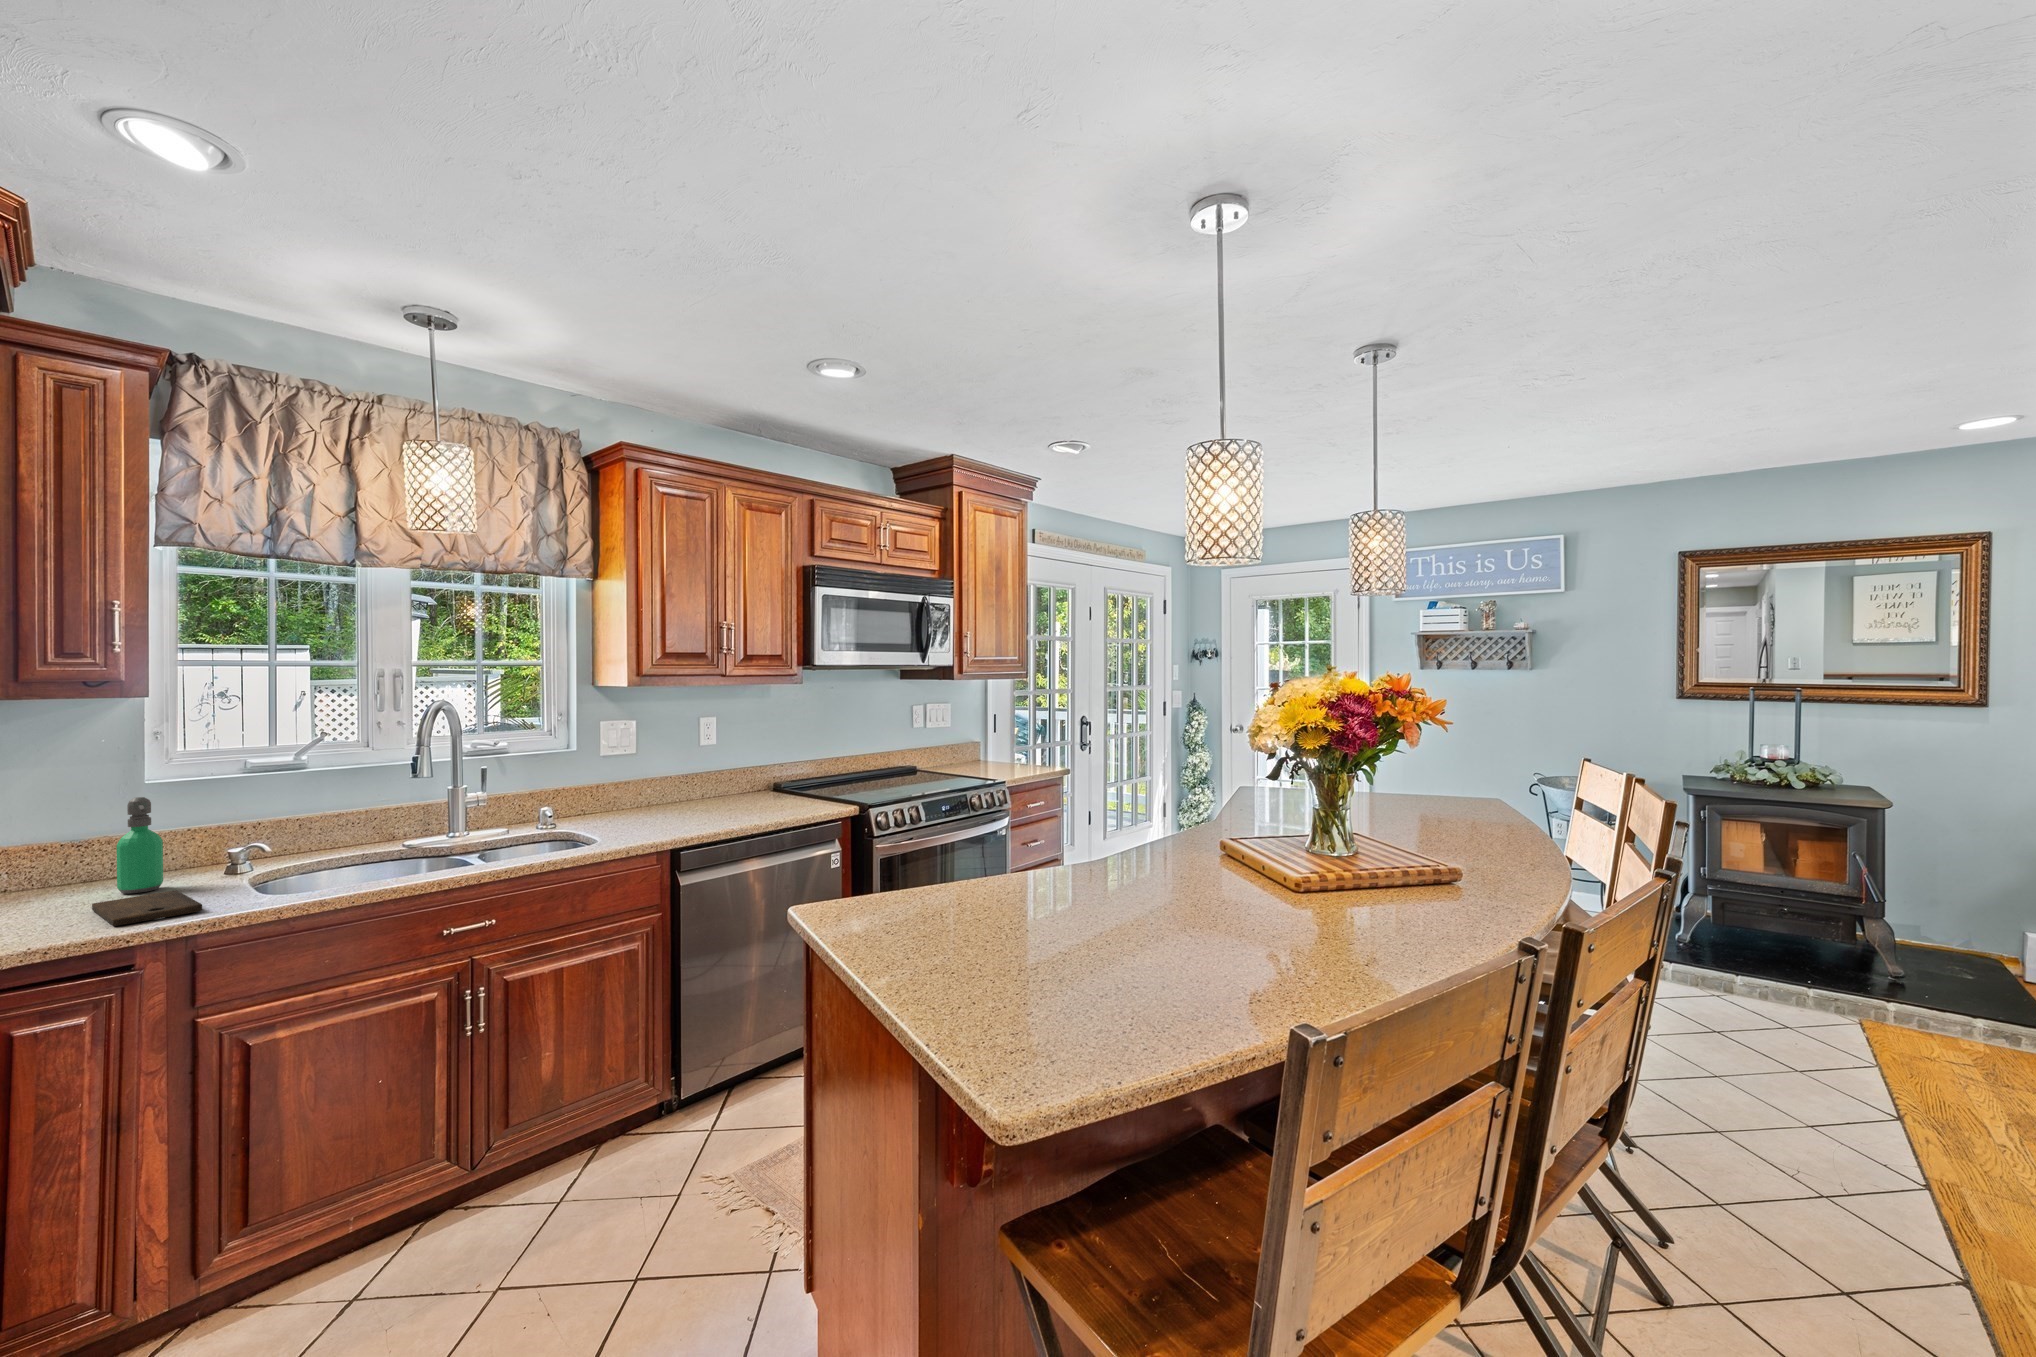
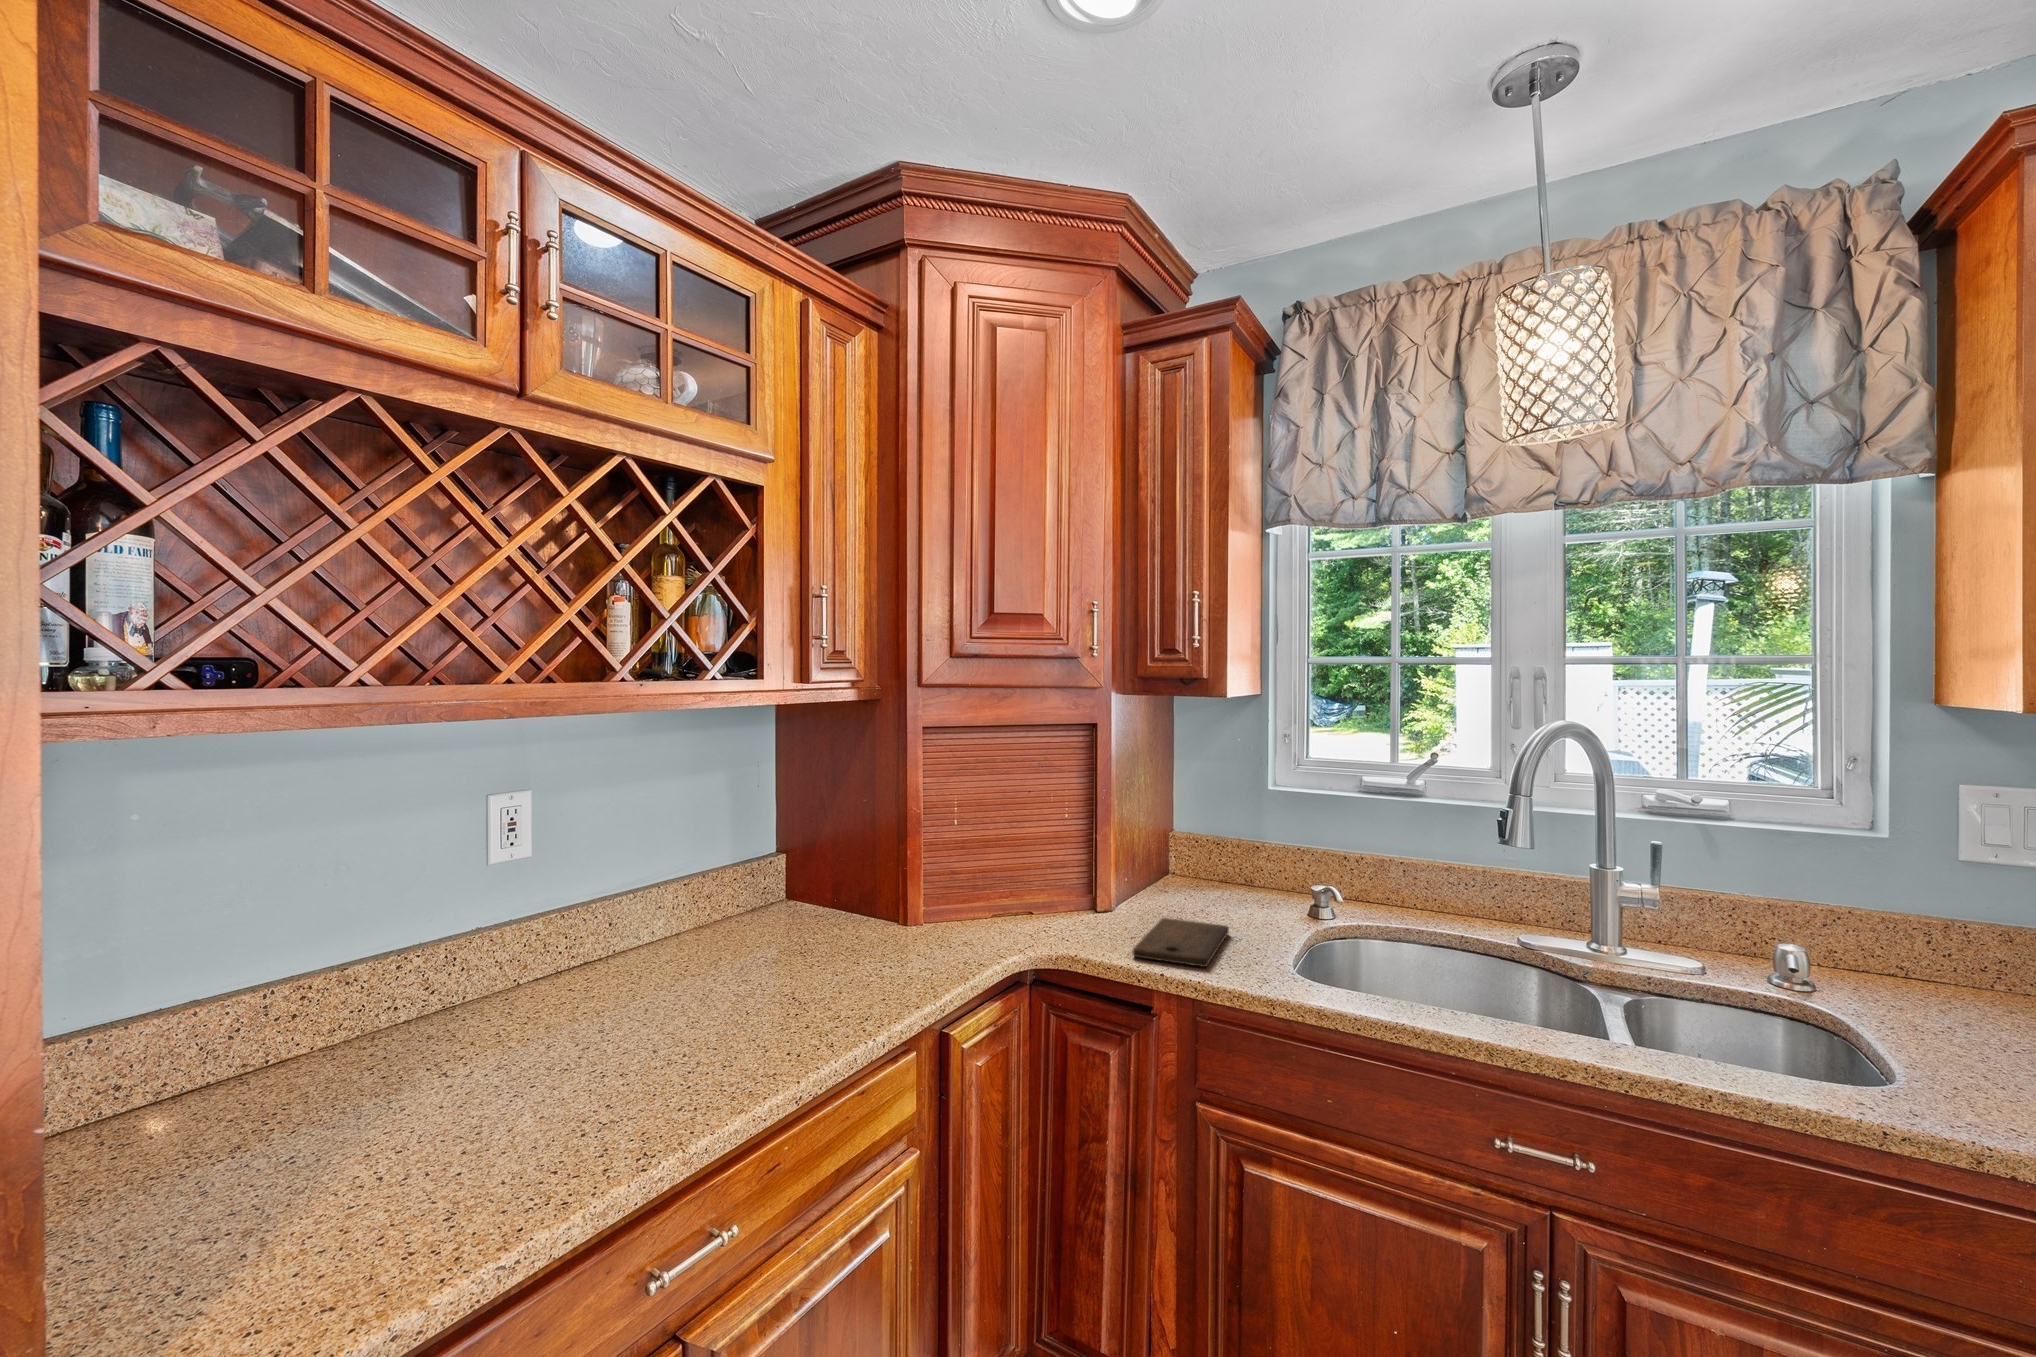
soap dispenser: present [117,797,163,894] -> none [1208,808,1245,915]

